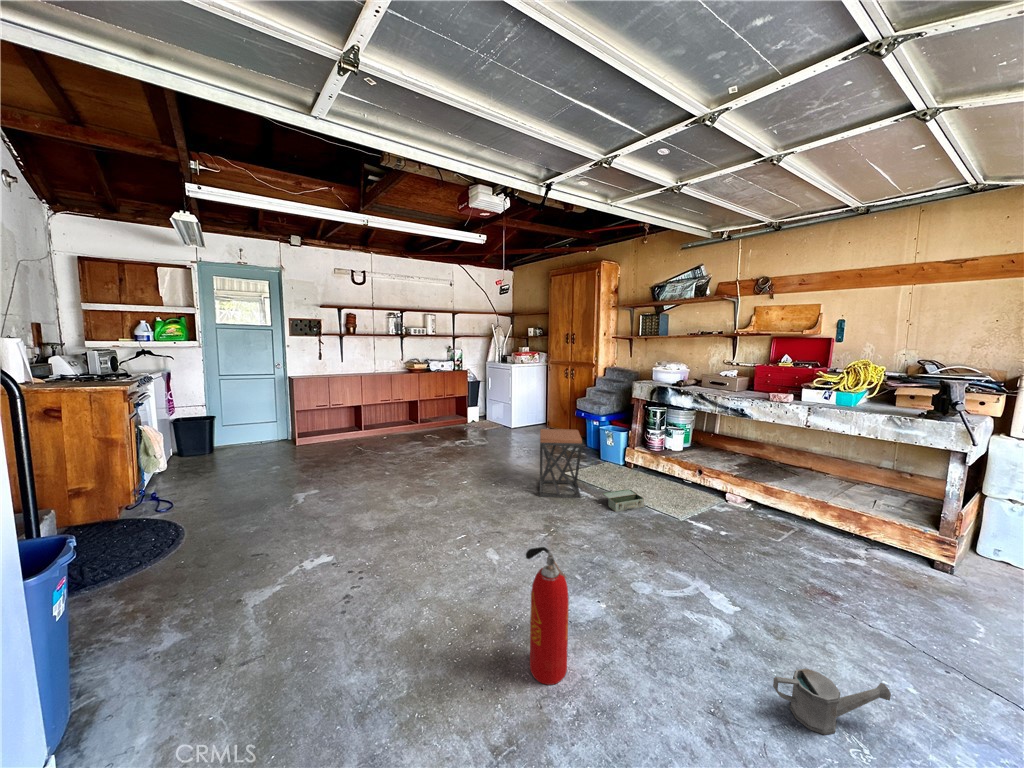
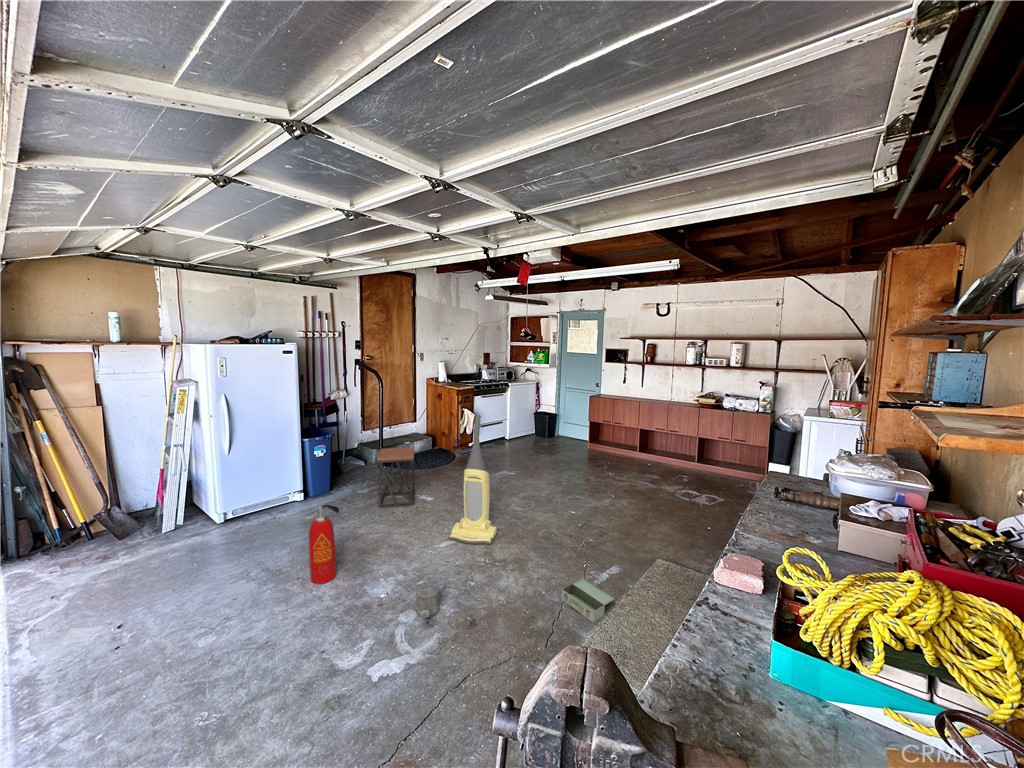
vacuum cleaner: none [459,386,513,550] -> present [449,415,497,544]
stool: present [539,429,582,498] -> present [377,447,415,508]
watering can: present [773,668,891,735] -> present [416,578,439,618]

